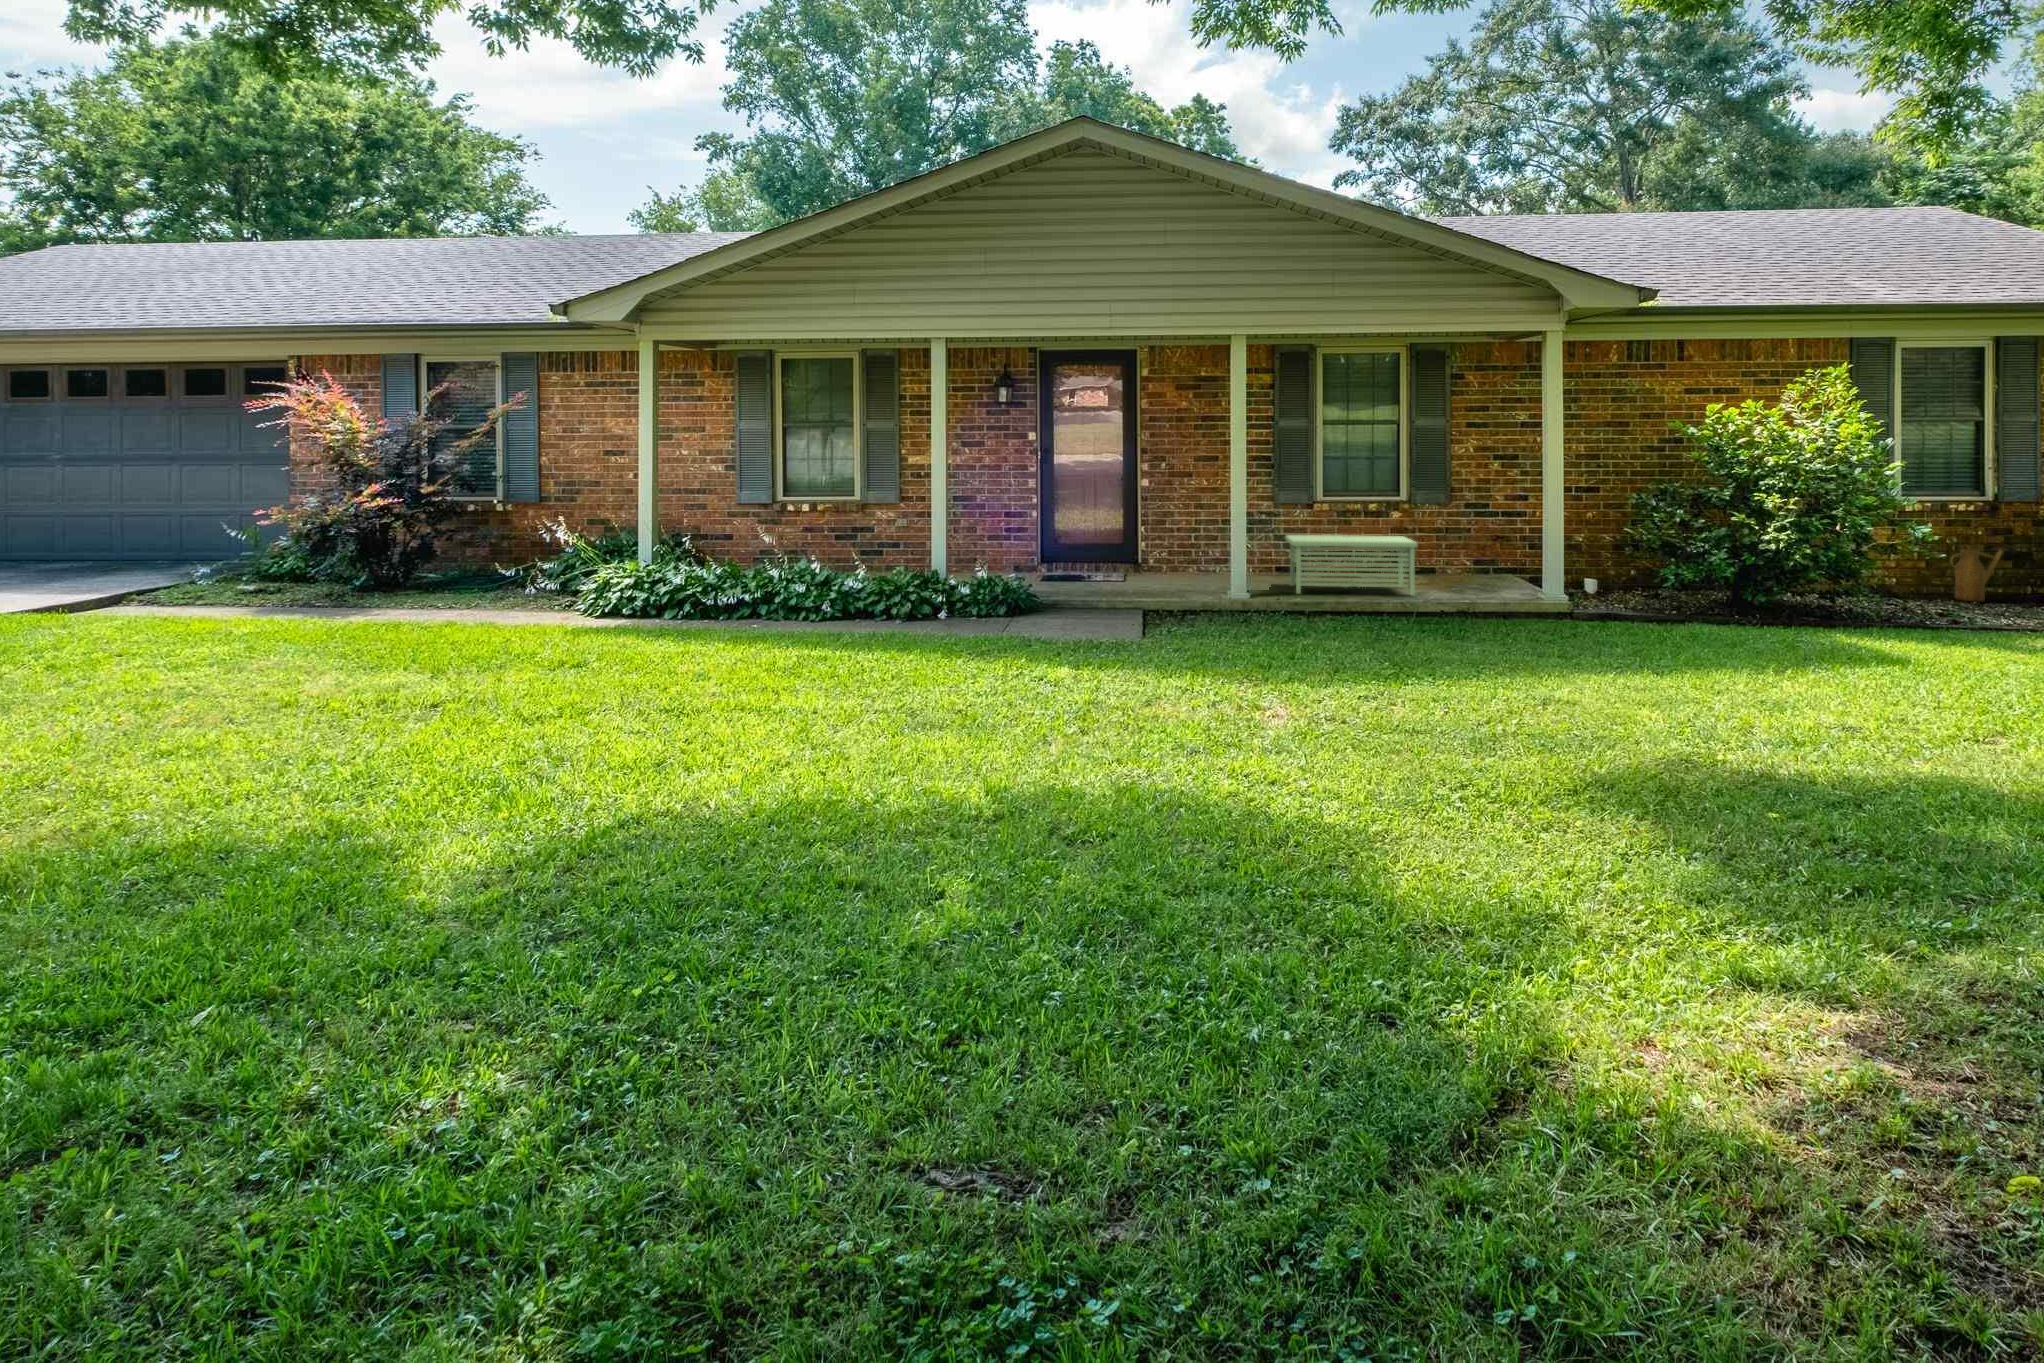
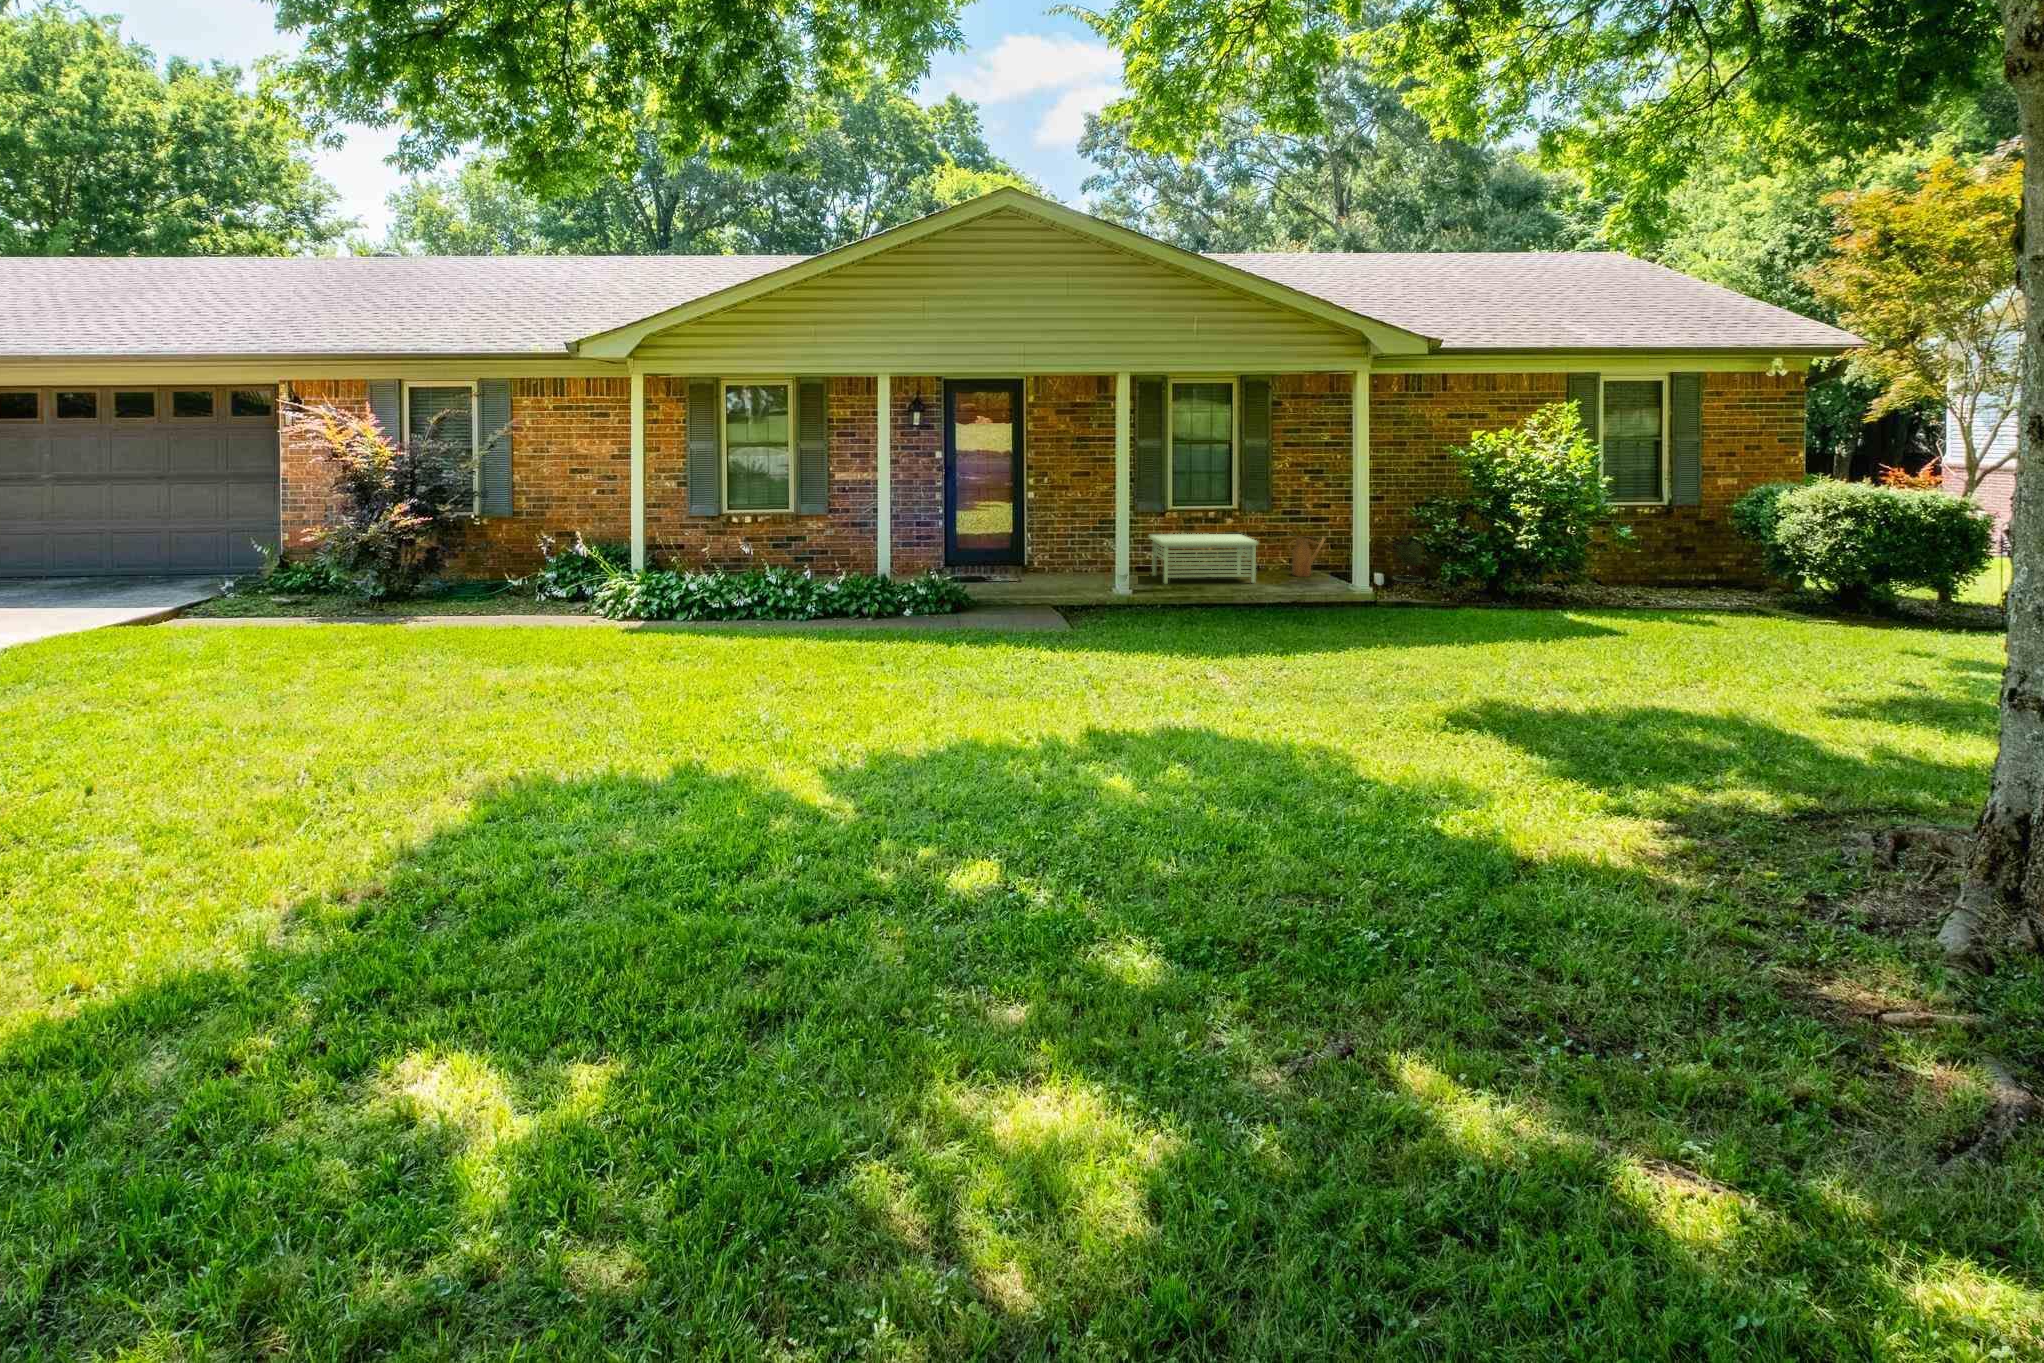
potted tree: none [1601,530,1647,599] -> present [1394,531,1423,582]
watering can: present [1950,549,2003,601] -> present [1291,537,1325,577]

